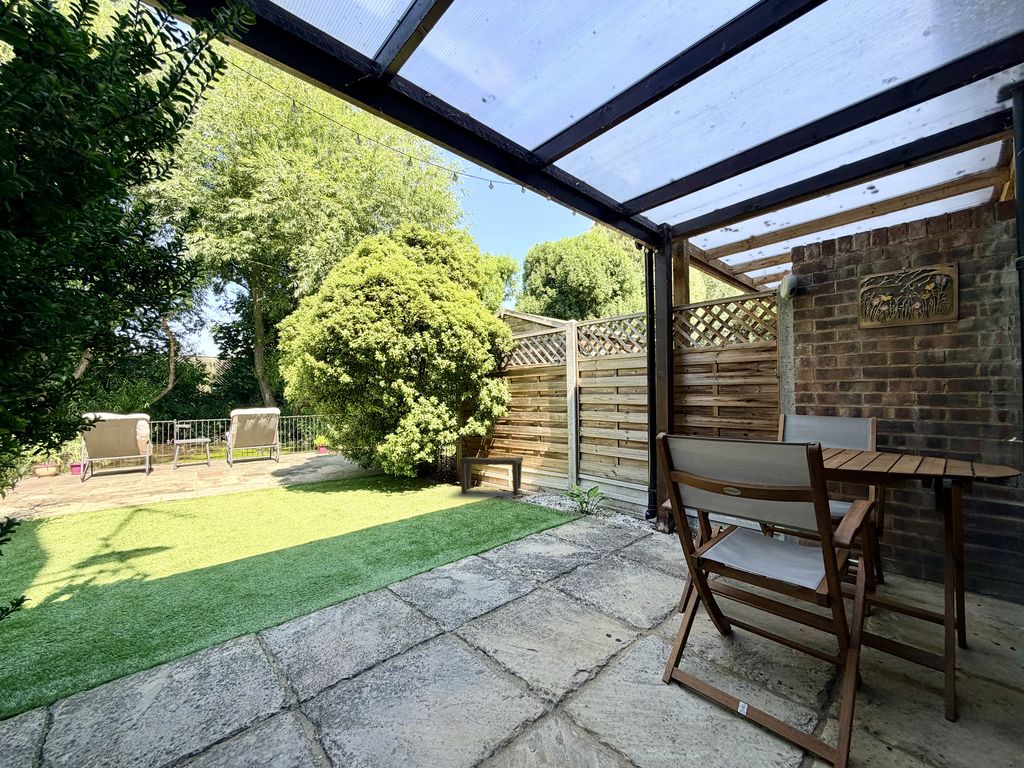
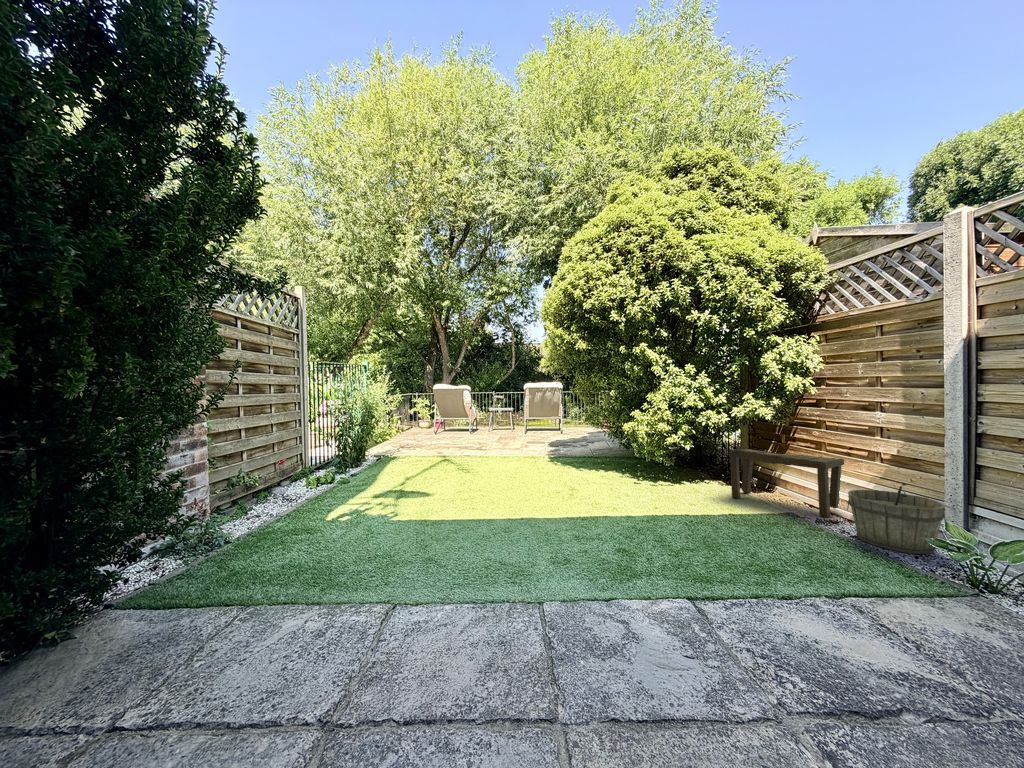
wooden bucket: none [529,467,571,505] -> present [847,483,946,554]

